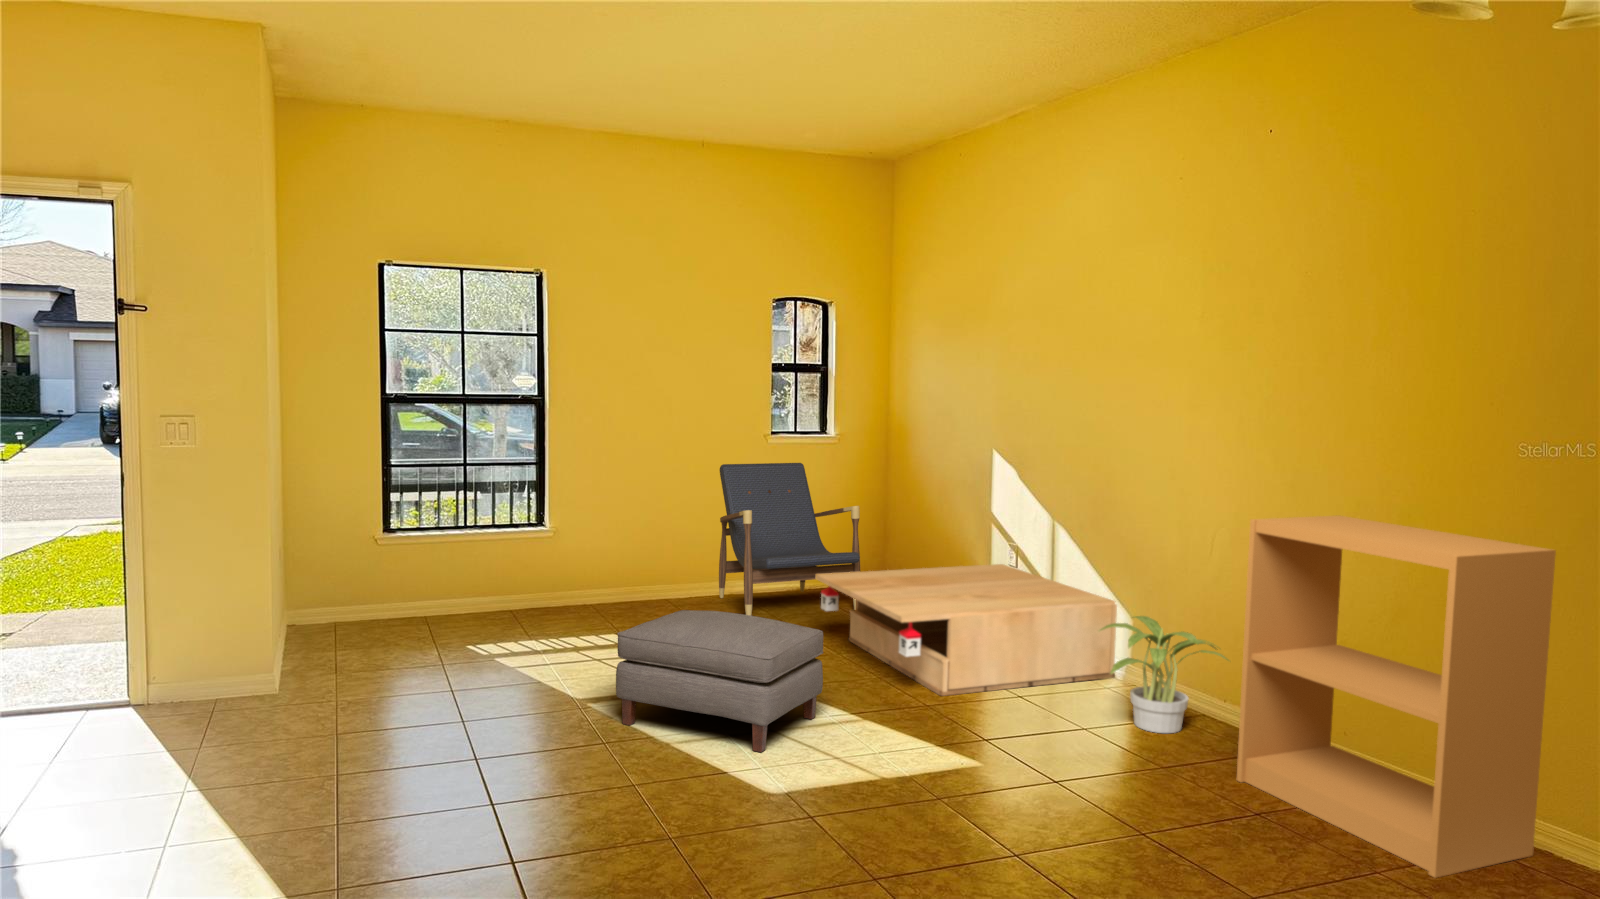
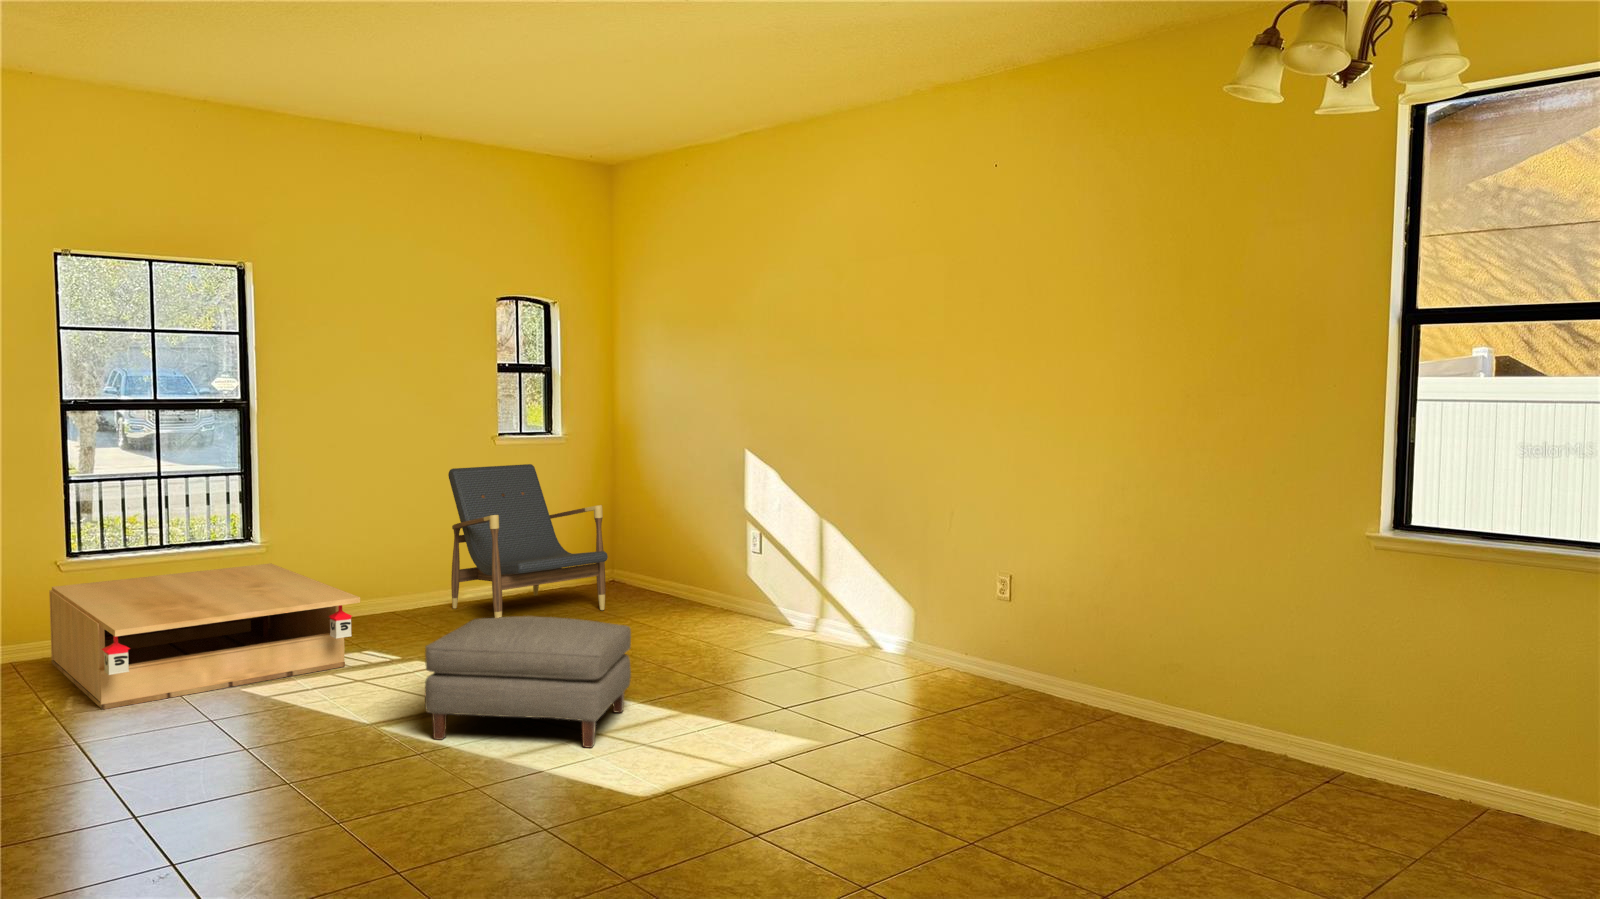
bookshelf: present [1237,516,1556,878] -> none [1001,493,1232,770]
coffee table: present [816,564,1117,696] -> present [49,563,360,710]
potted plant: present [1099,616,1229,733] -> none [869,589,980,689]

